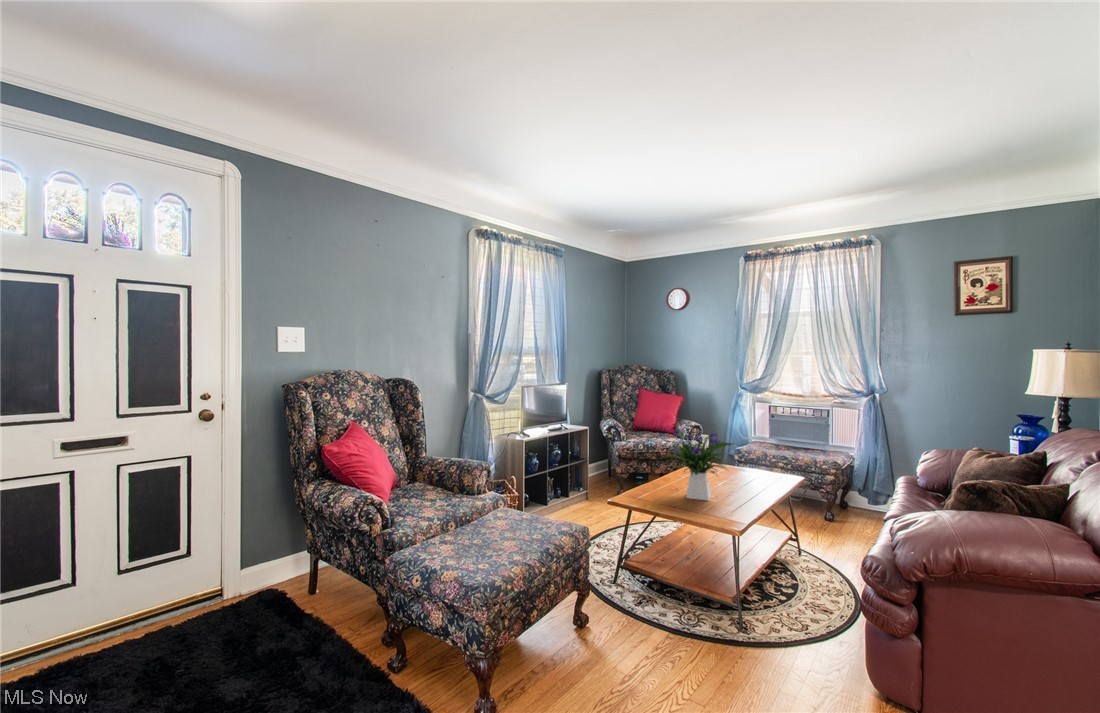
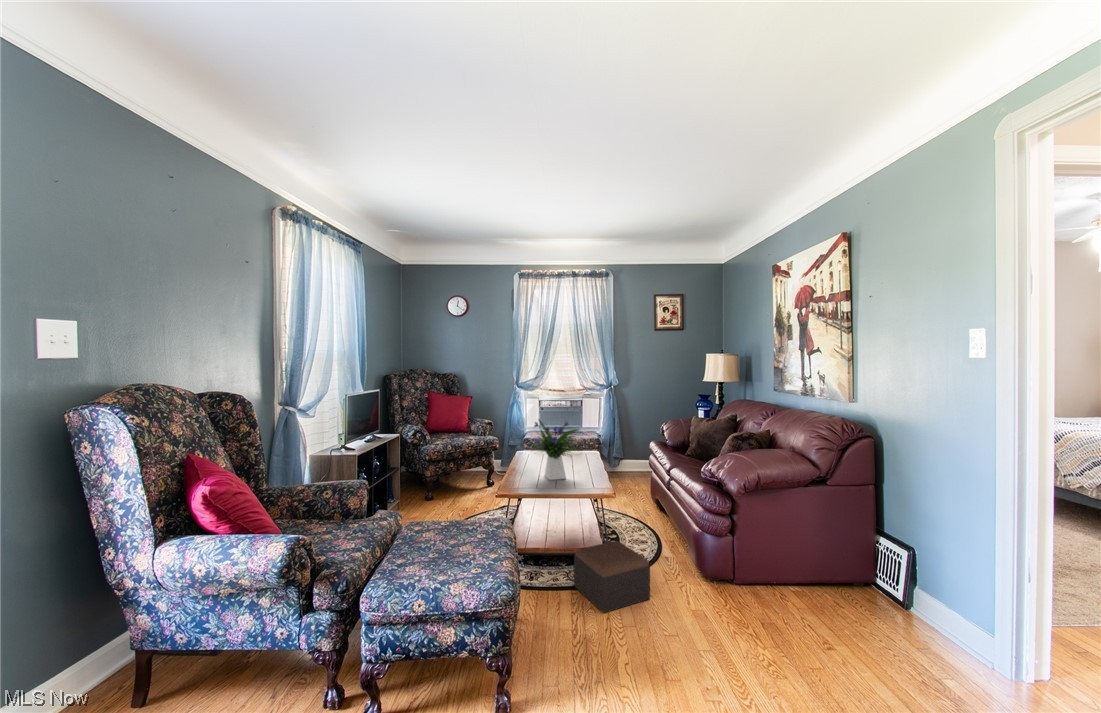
footstool: none [677,586,760,683] -> present [574,541,650,613]

